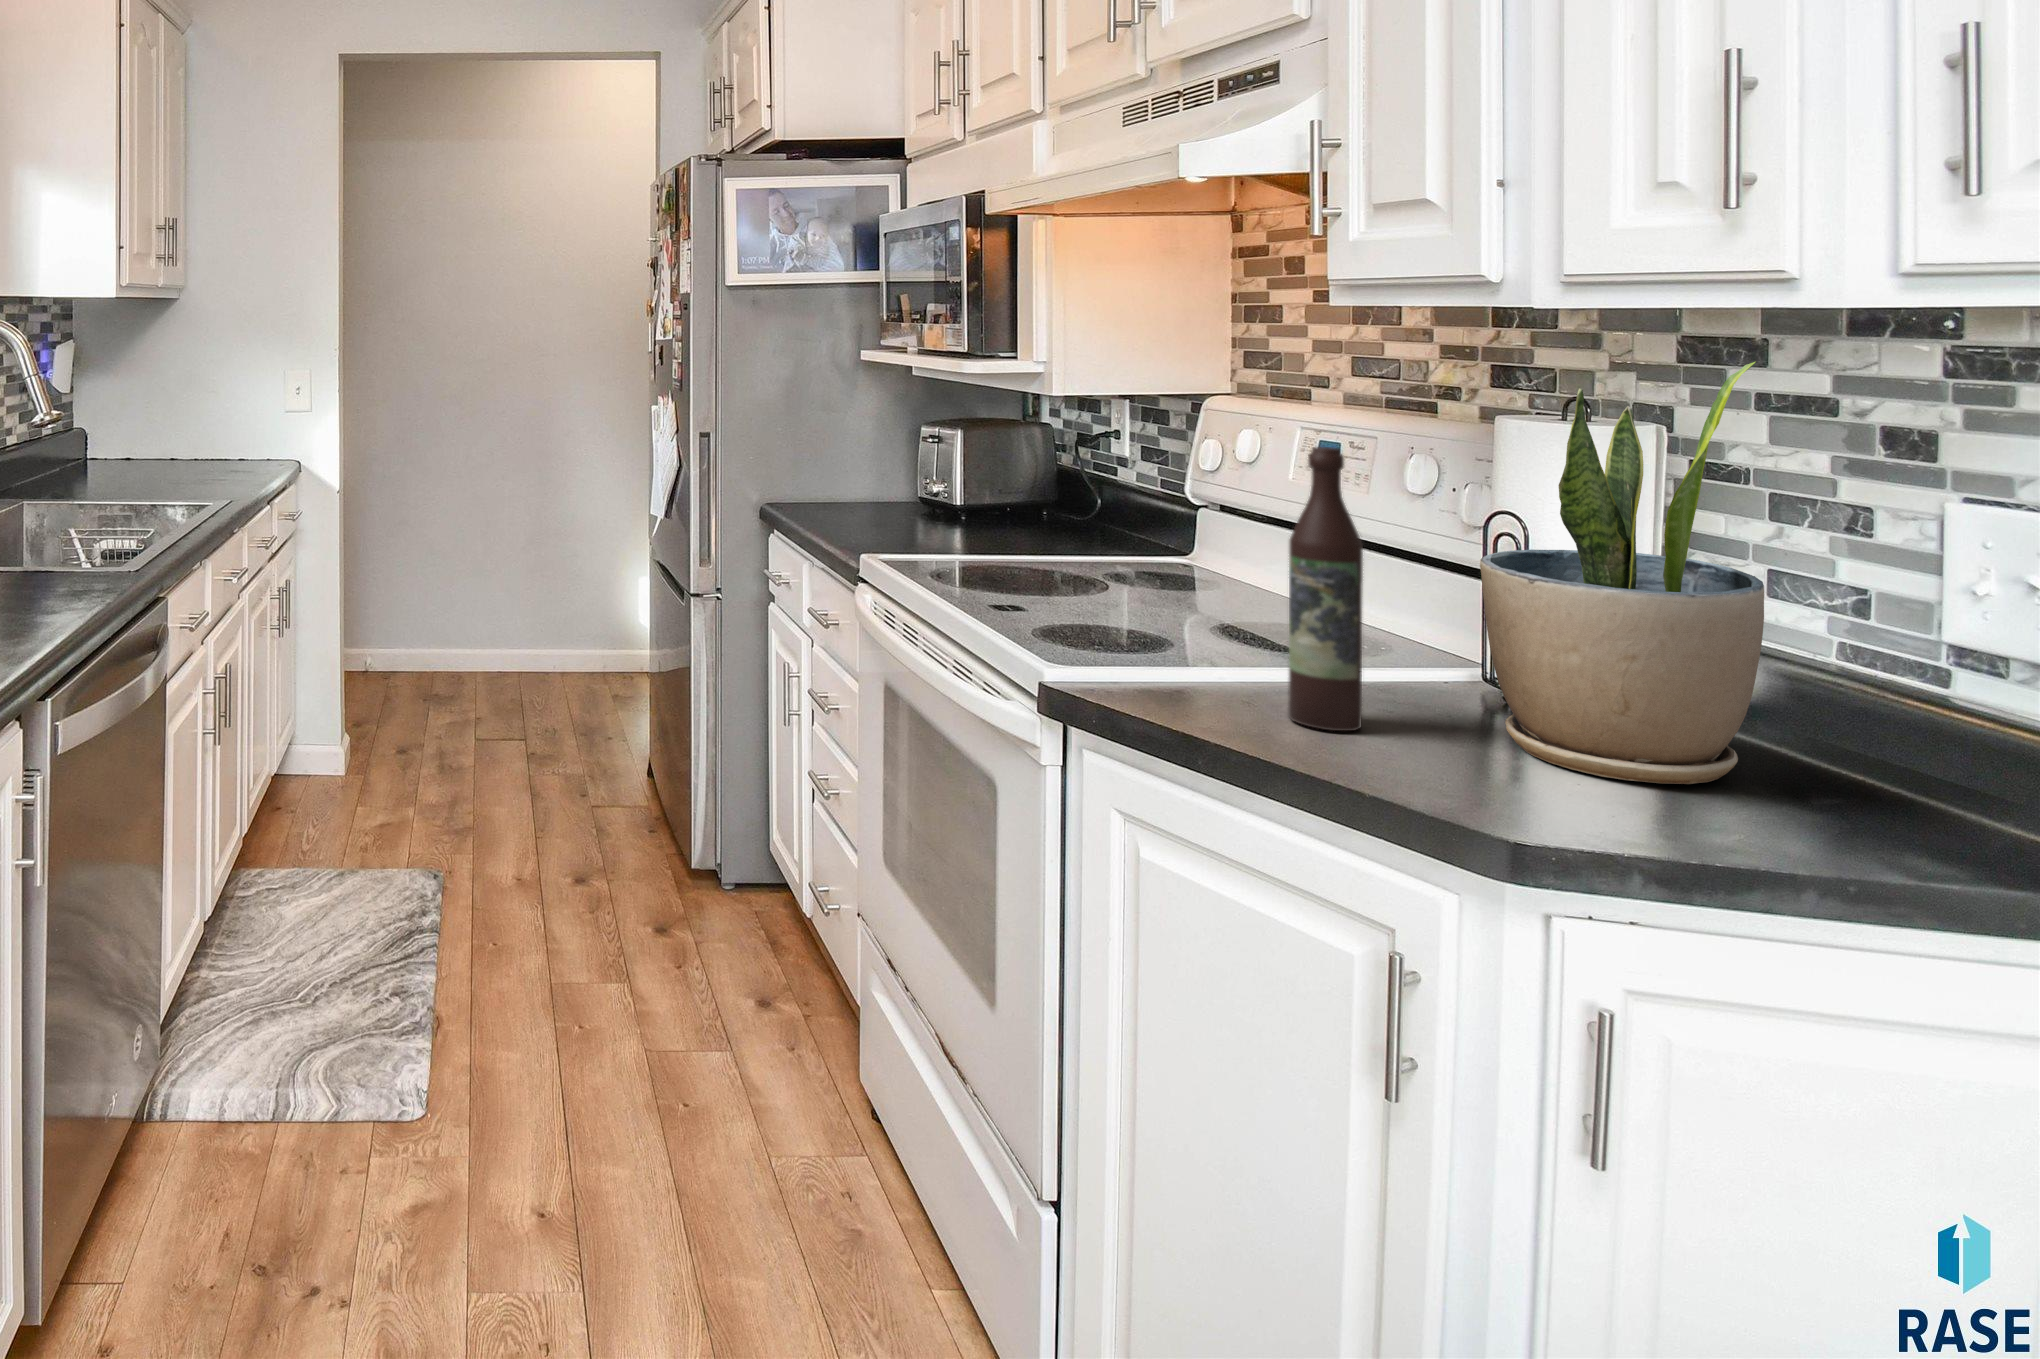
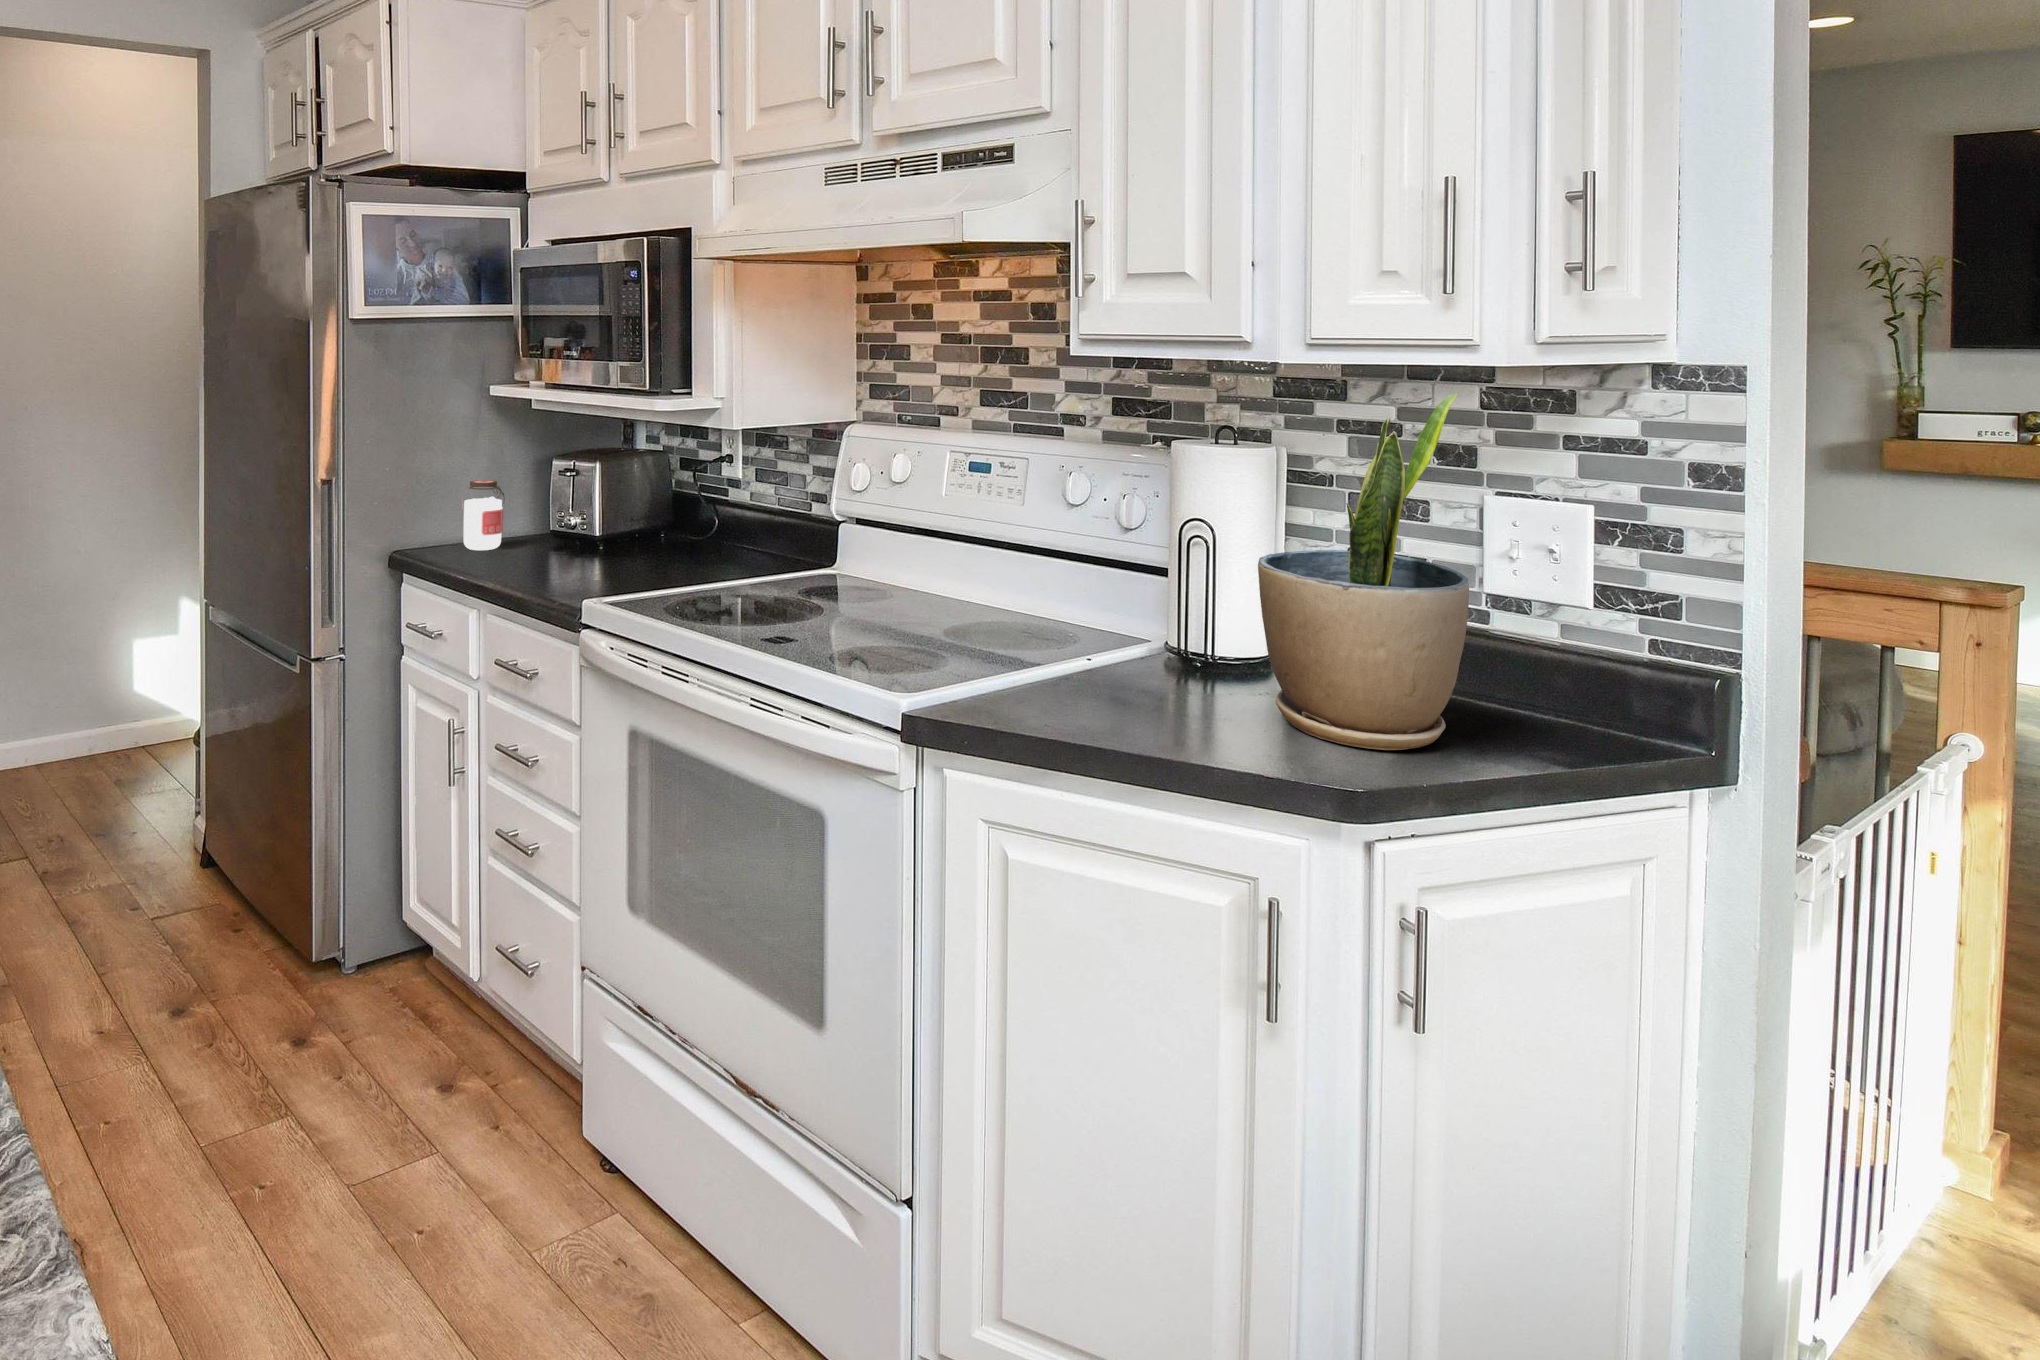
jar: none [823,443,866,510] -> present [462,480,505,550]
wine bottle: present [1288,447,1363,731] -> none [1137,475,1202,748]

